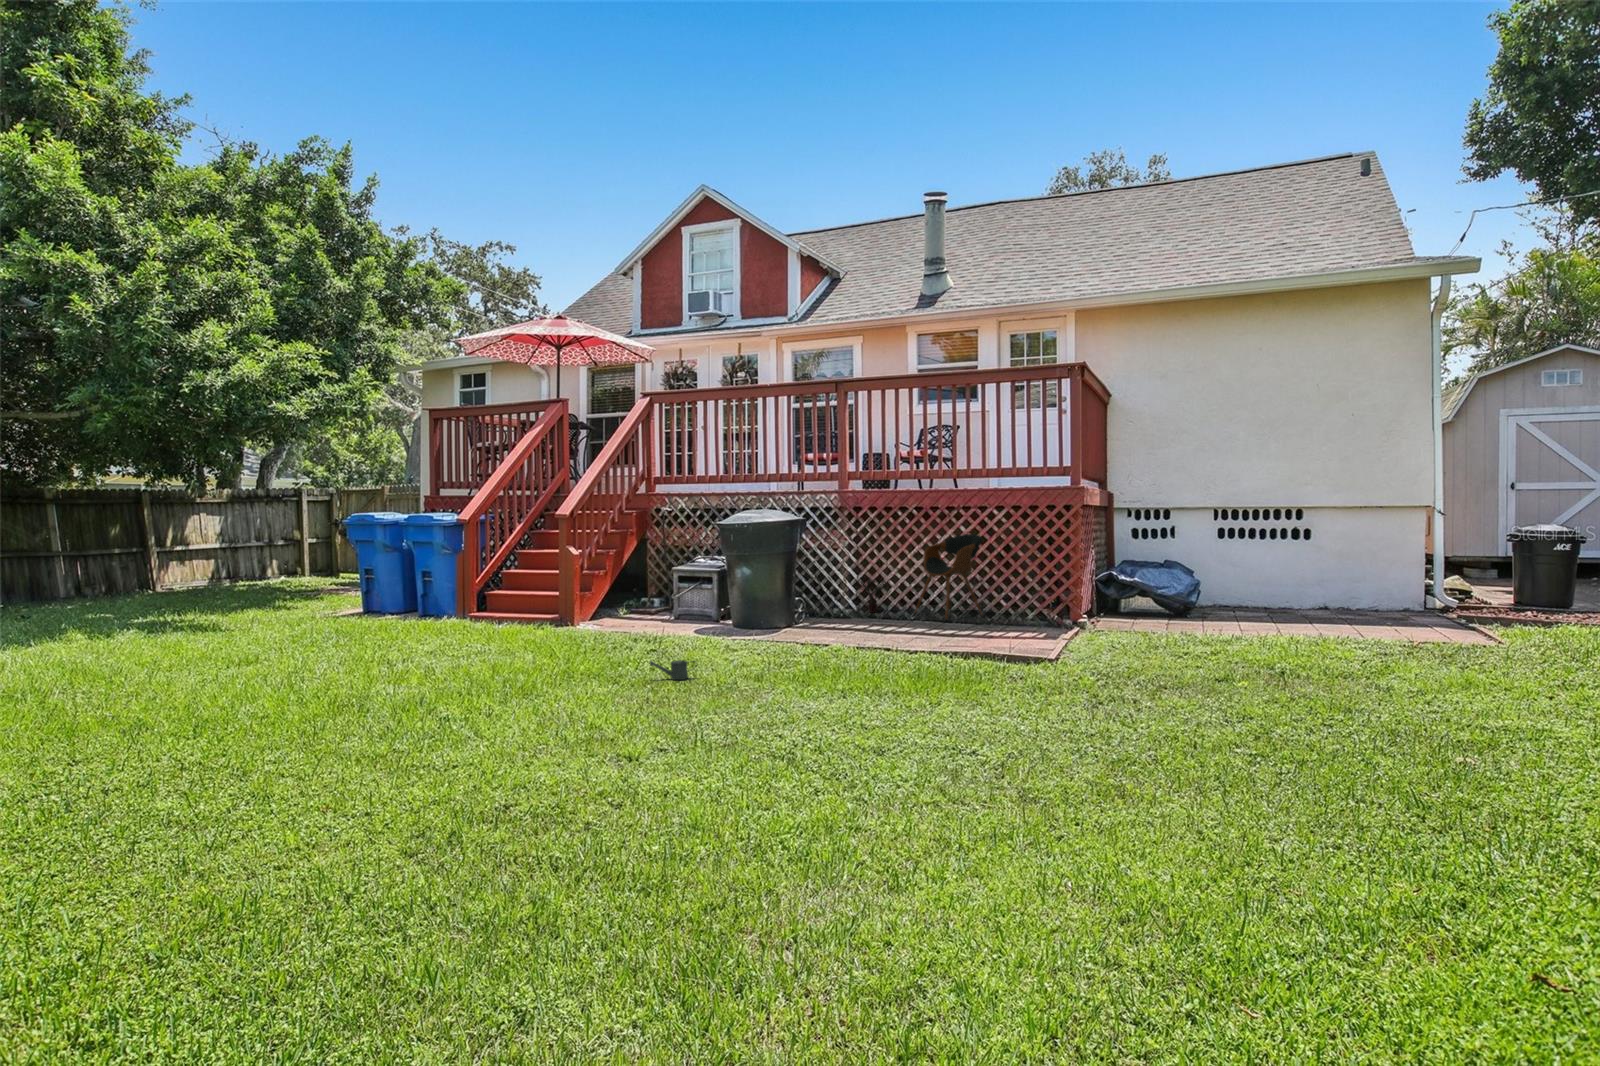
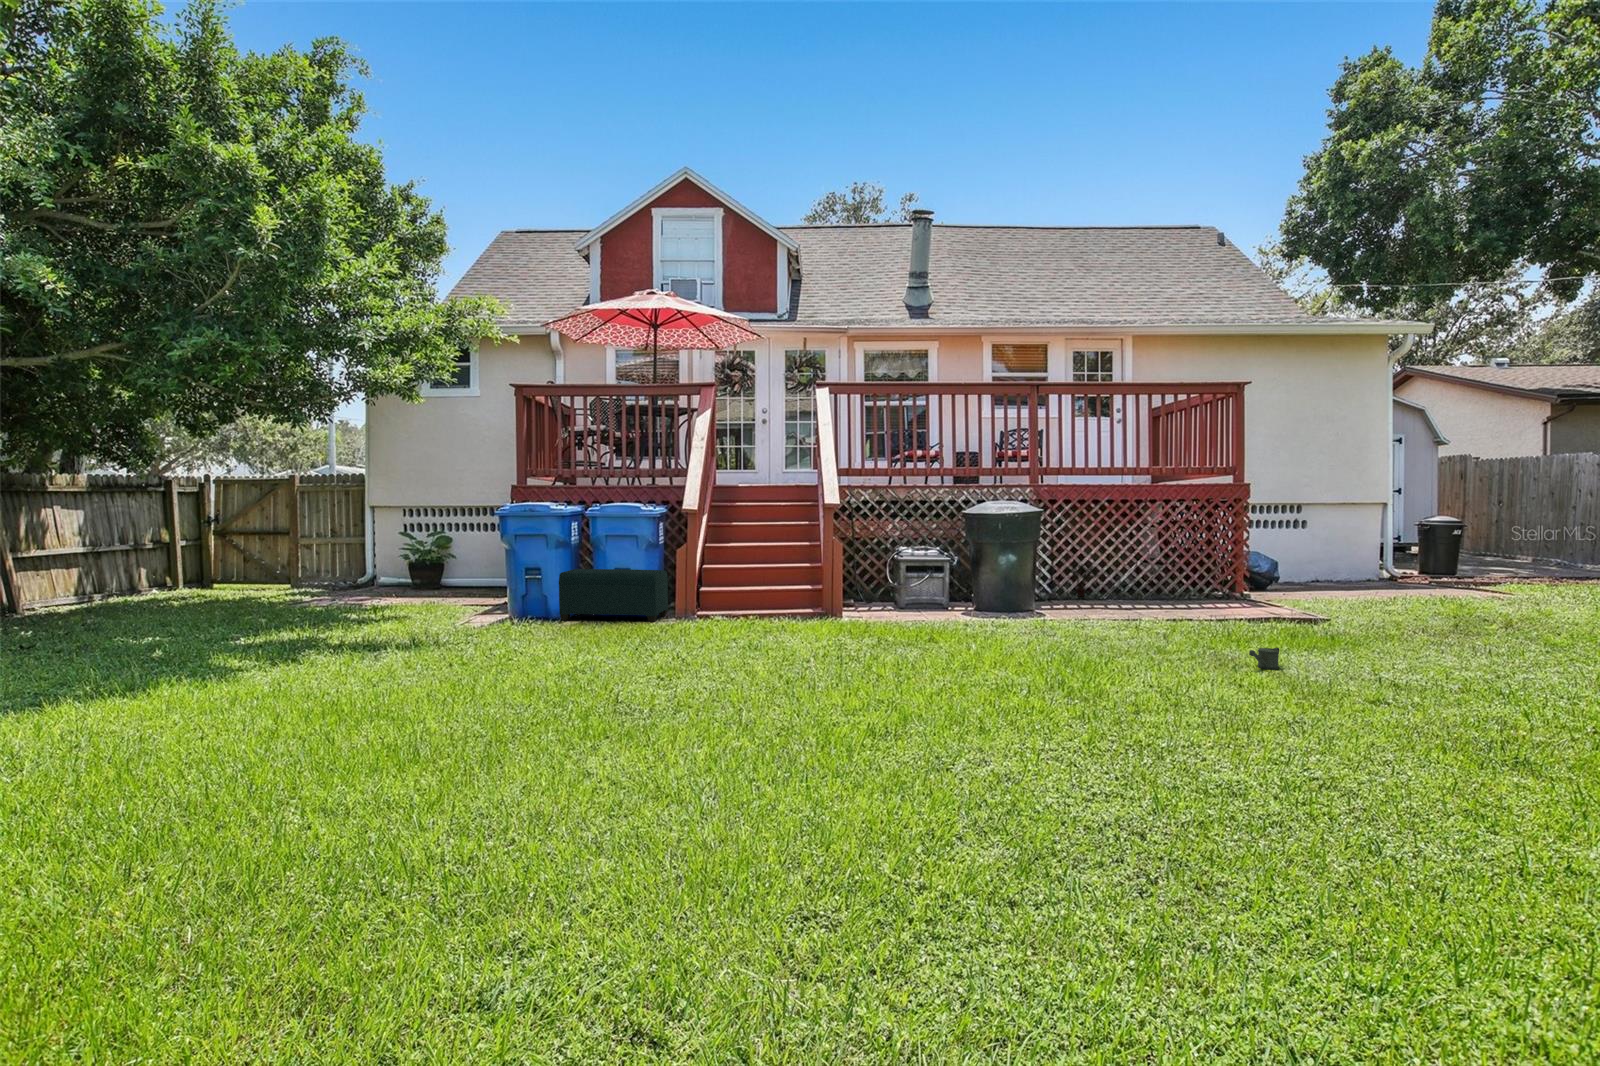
chair: present [914,534,983,621] -> none [1124,523,1185,600]
bench: none [378,569,461,615] -> present [559,569,668,622]

